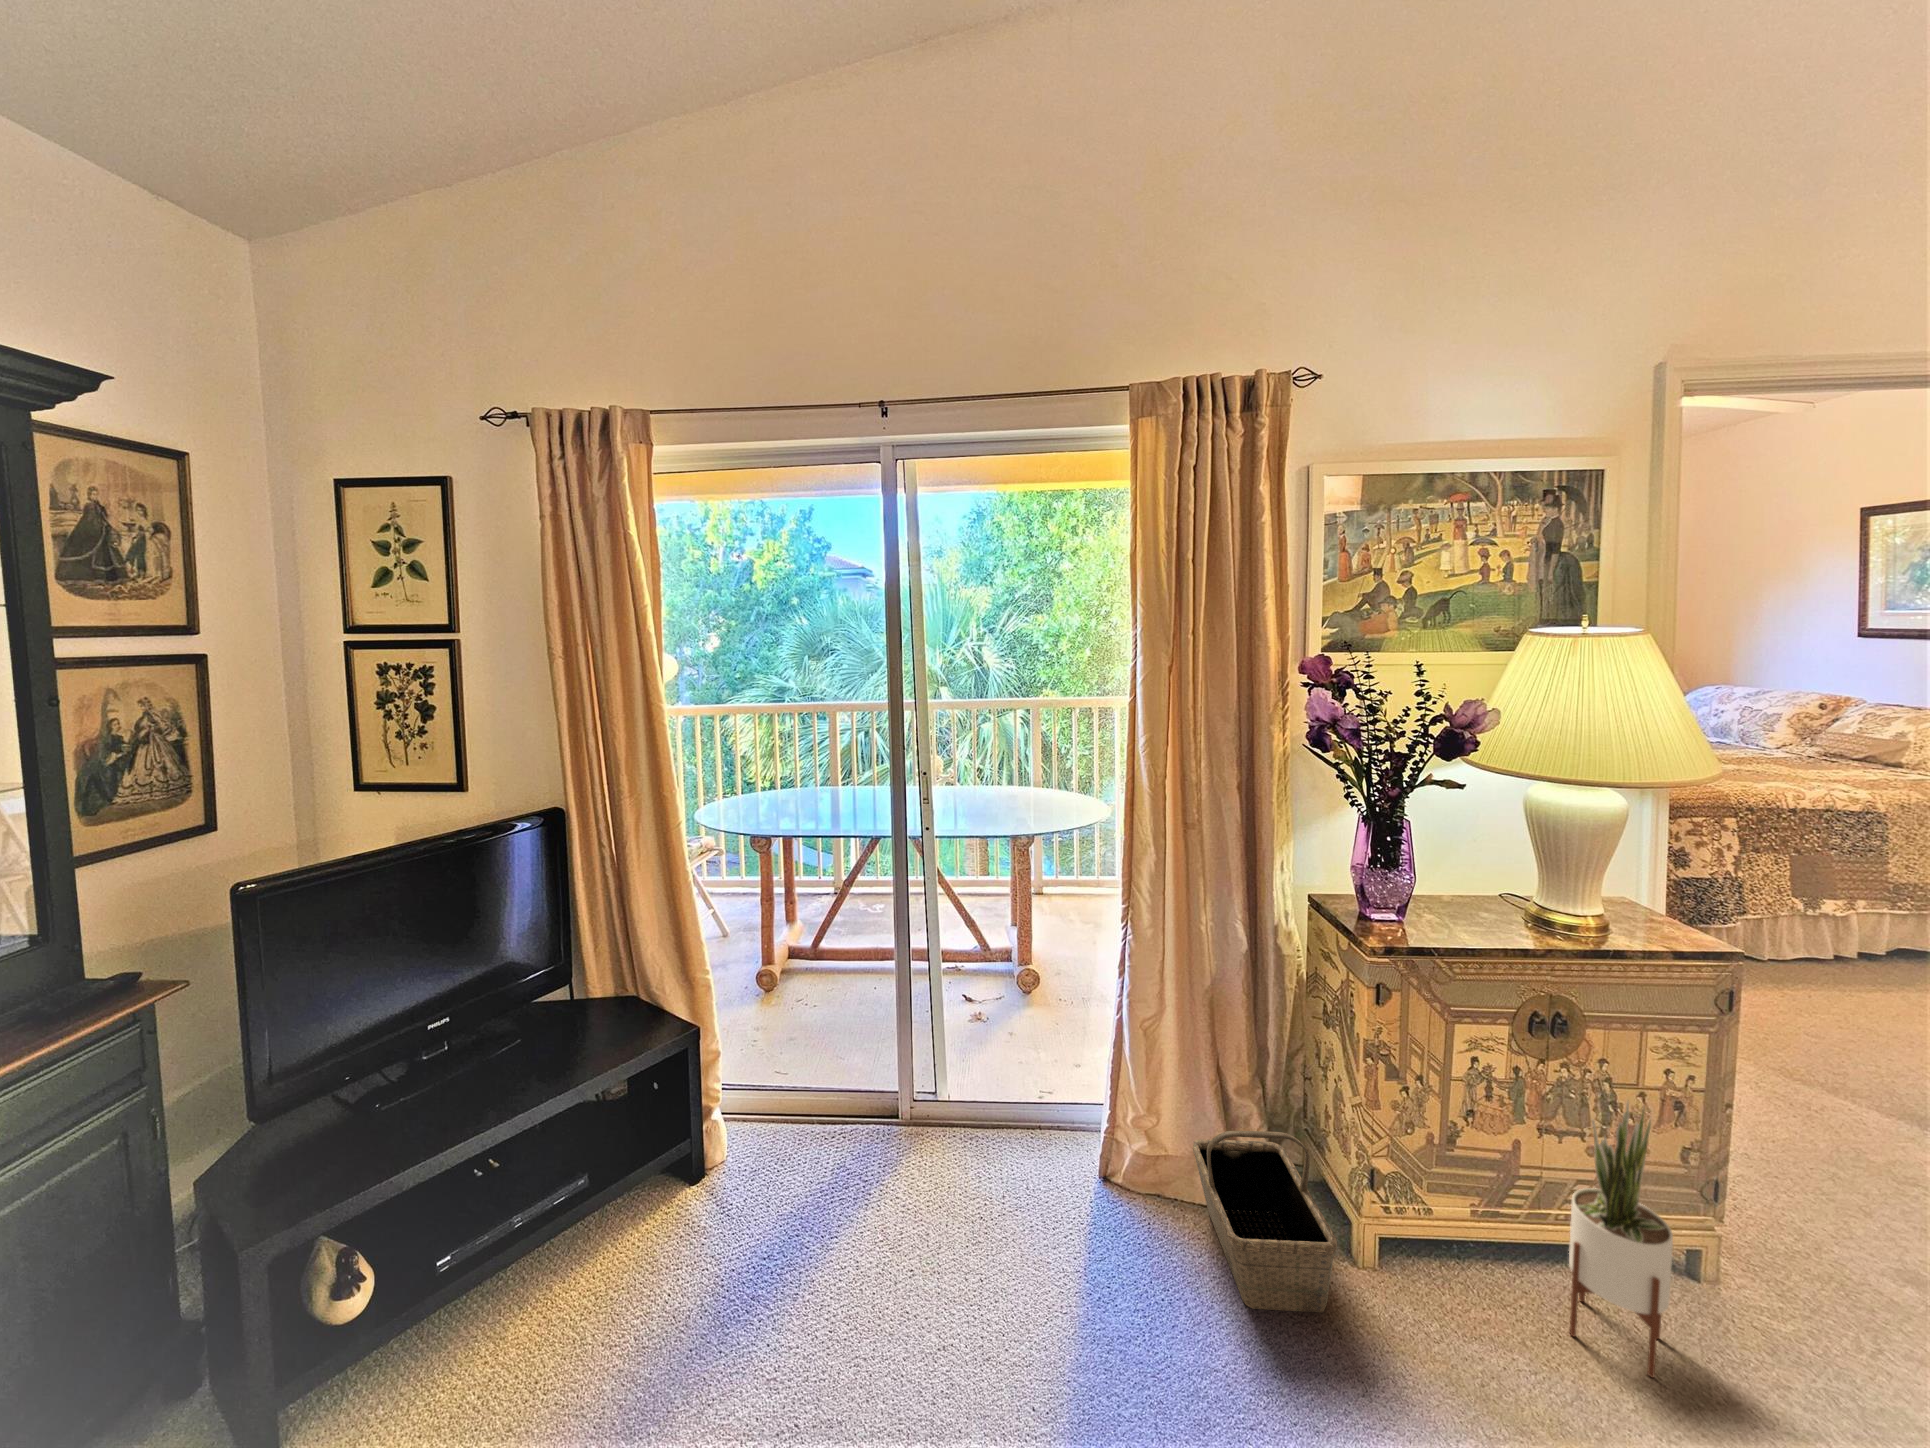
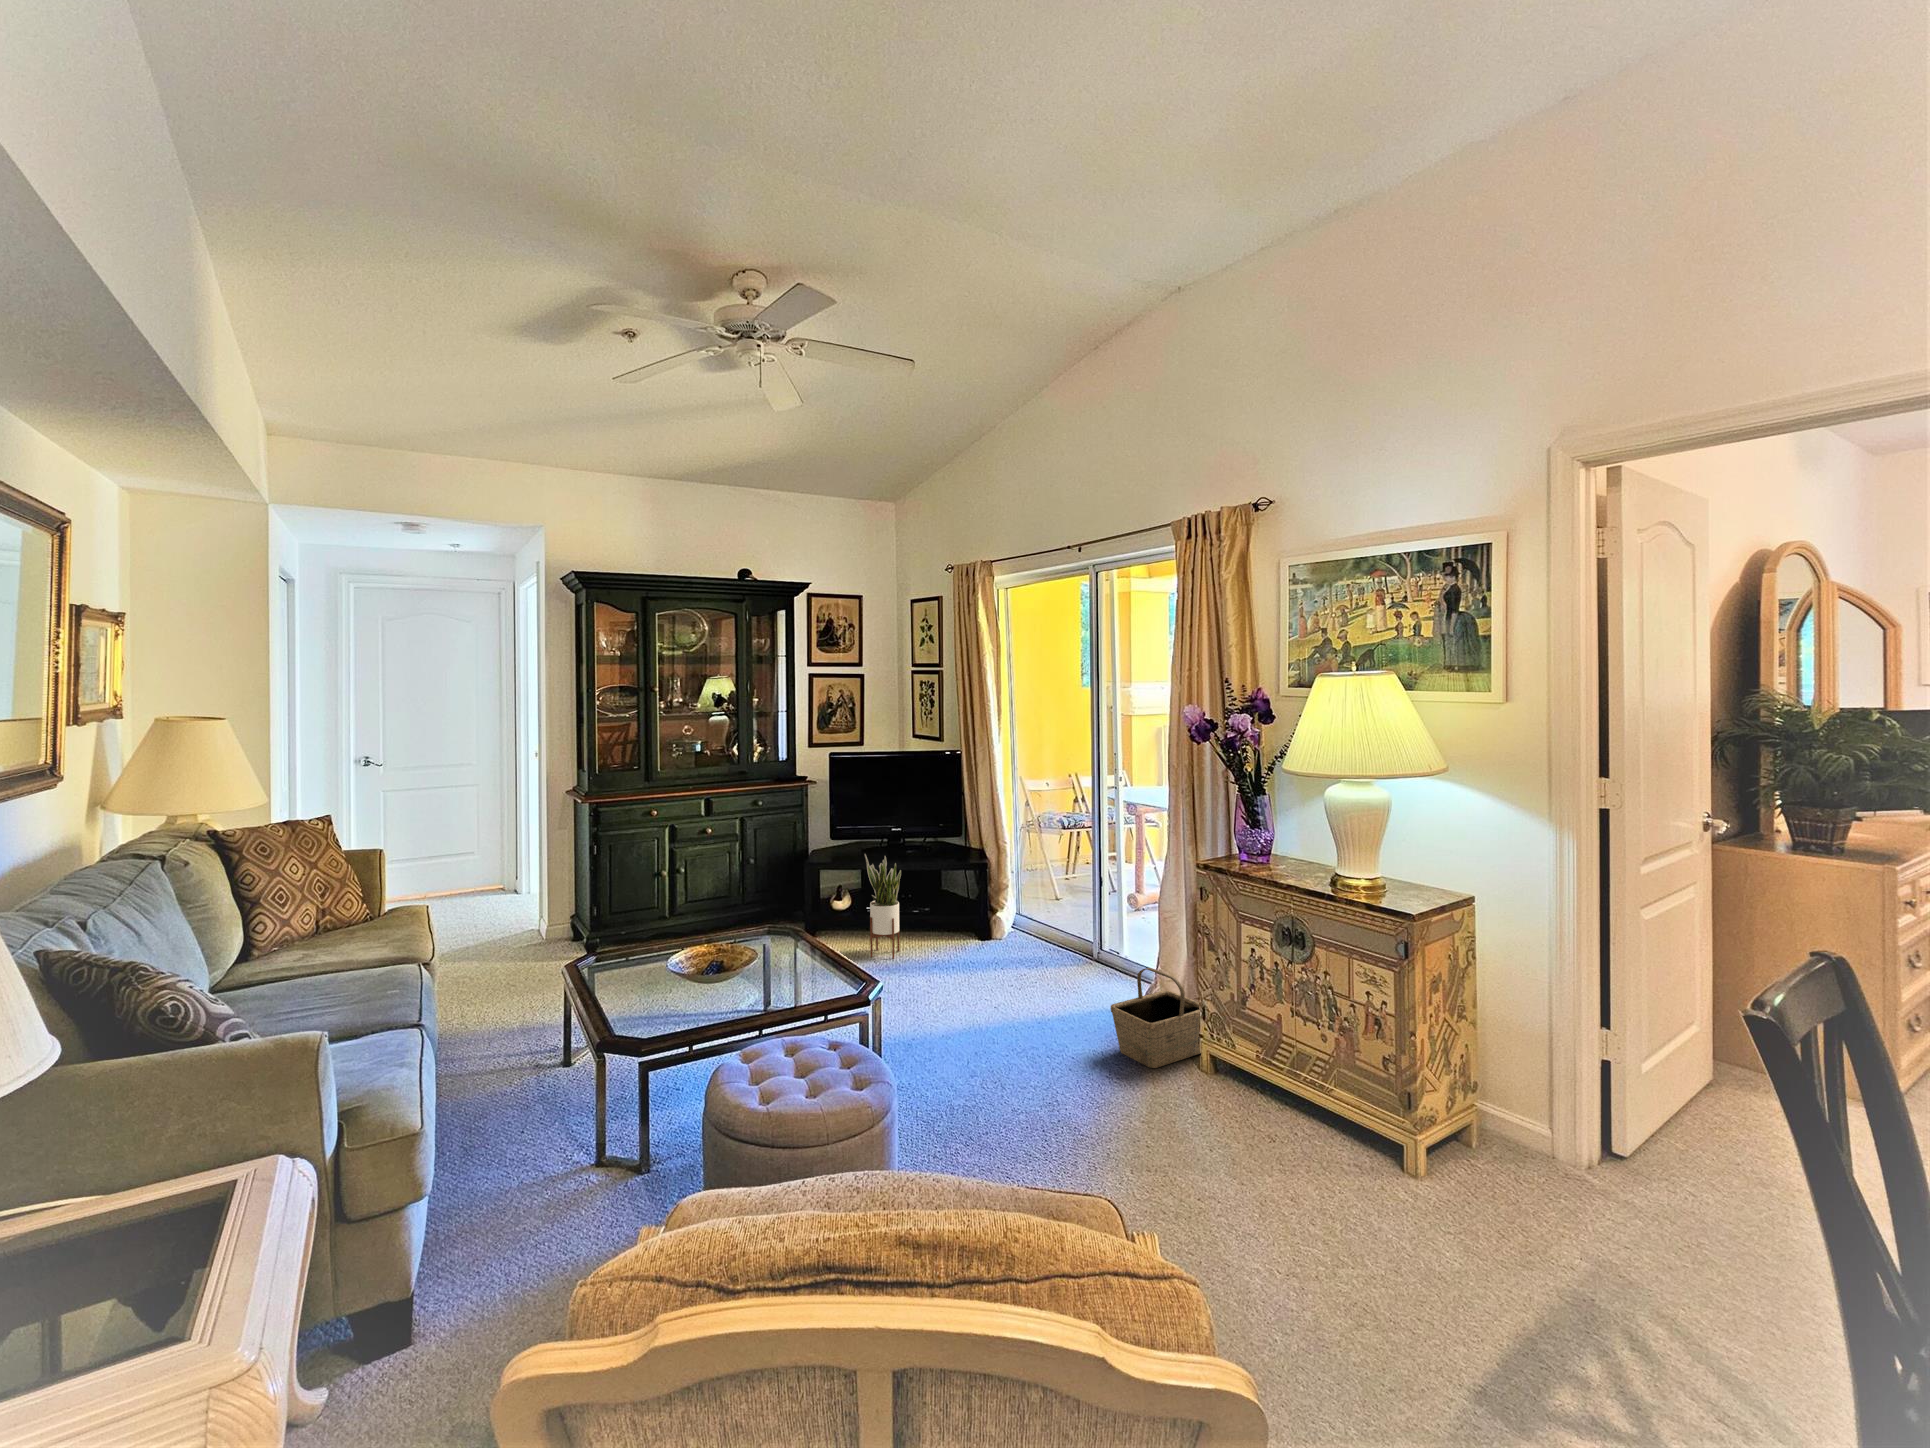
potted plant: present [1569,1102,1673,1377] -> present [865,854,901,958]

